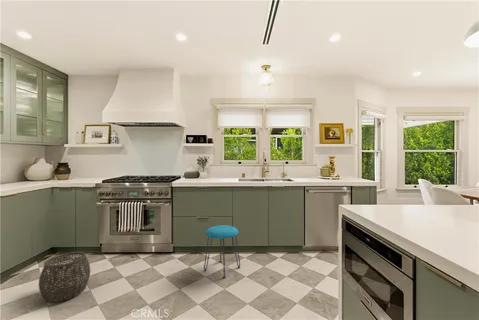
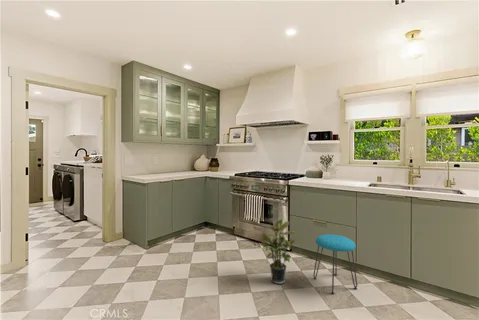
potted plant: none [152,217,189,287] -> present [260,218,295,284]
woven basket: present [39,252,90,302] -> none [188,230,219,265]

